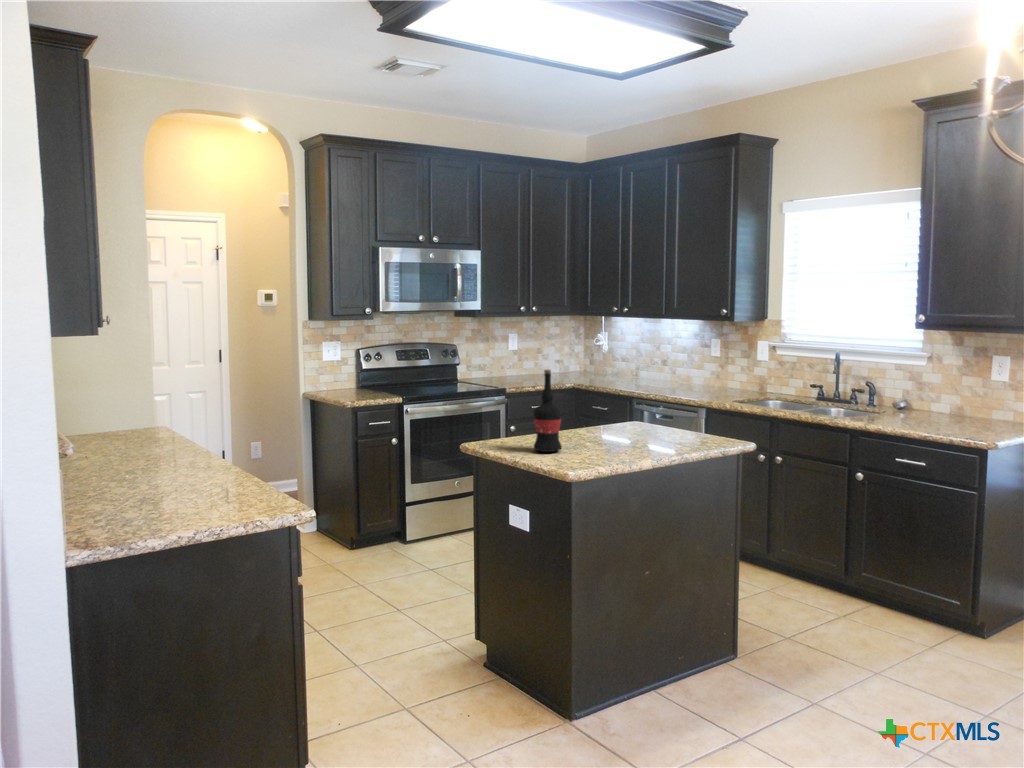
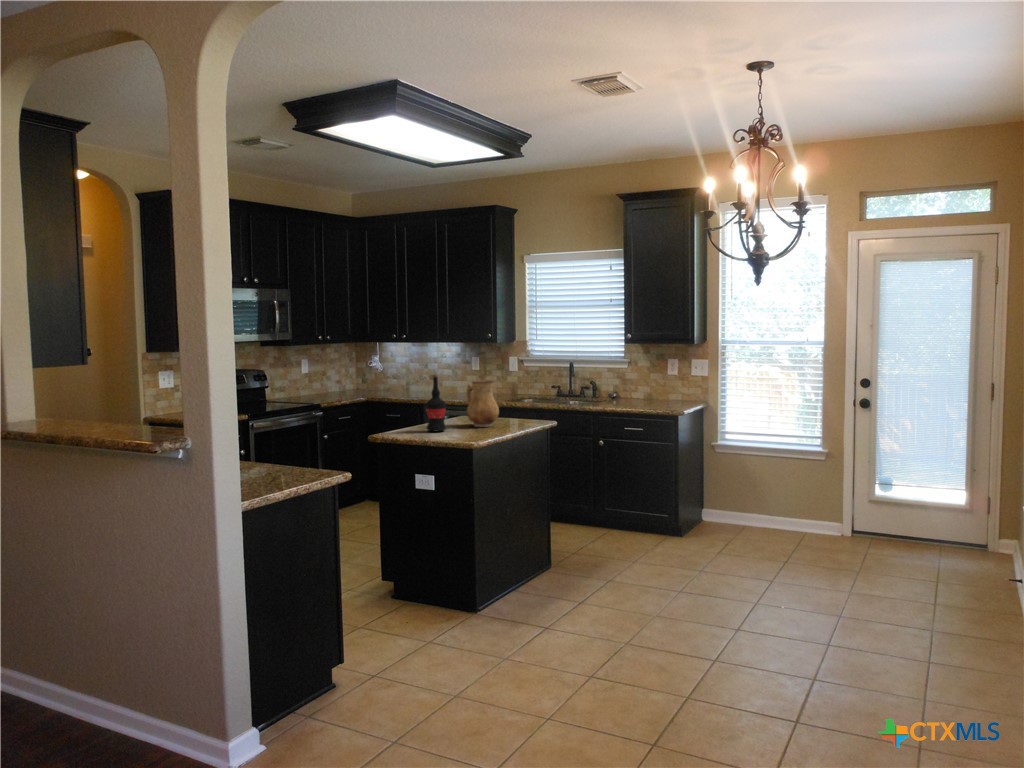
ceramic pitcher: none [600,379,648,450] -> present [467,380,499,427]

